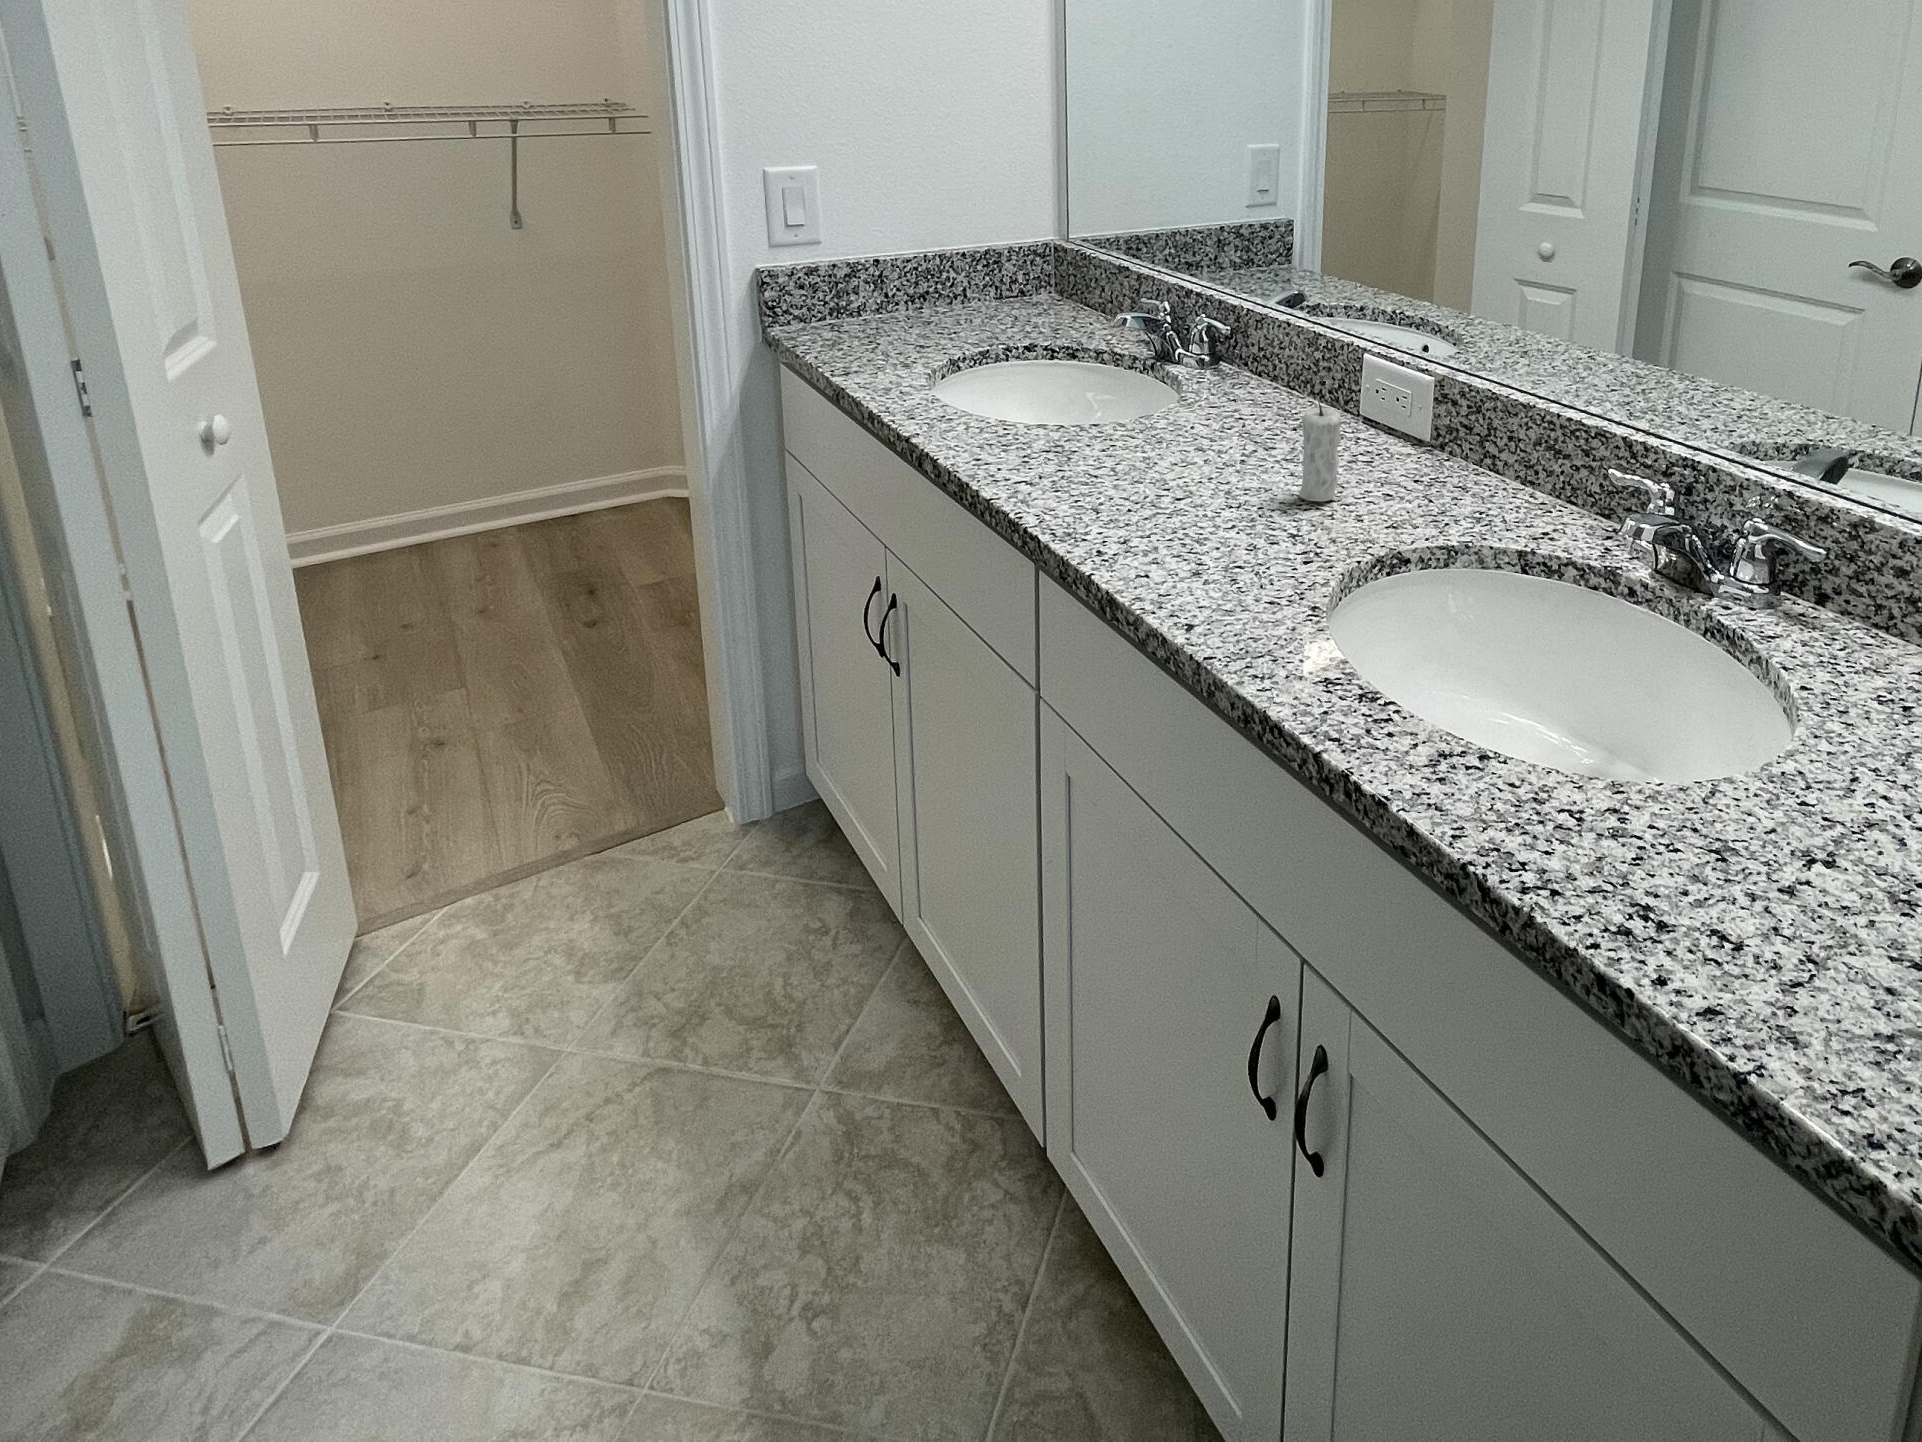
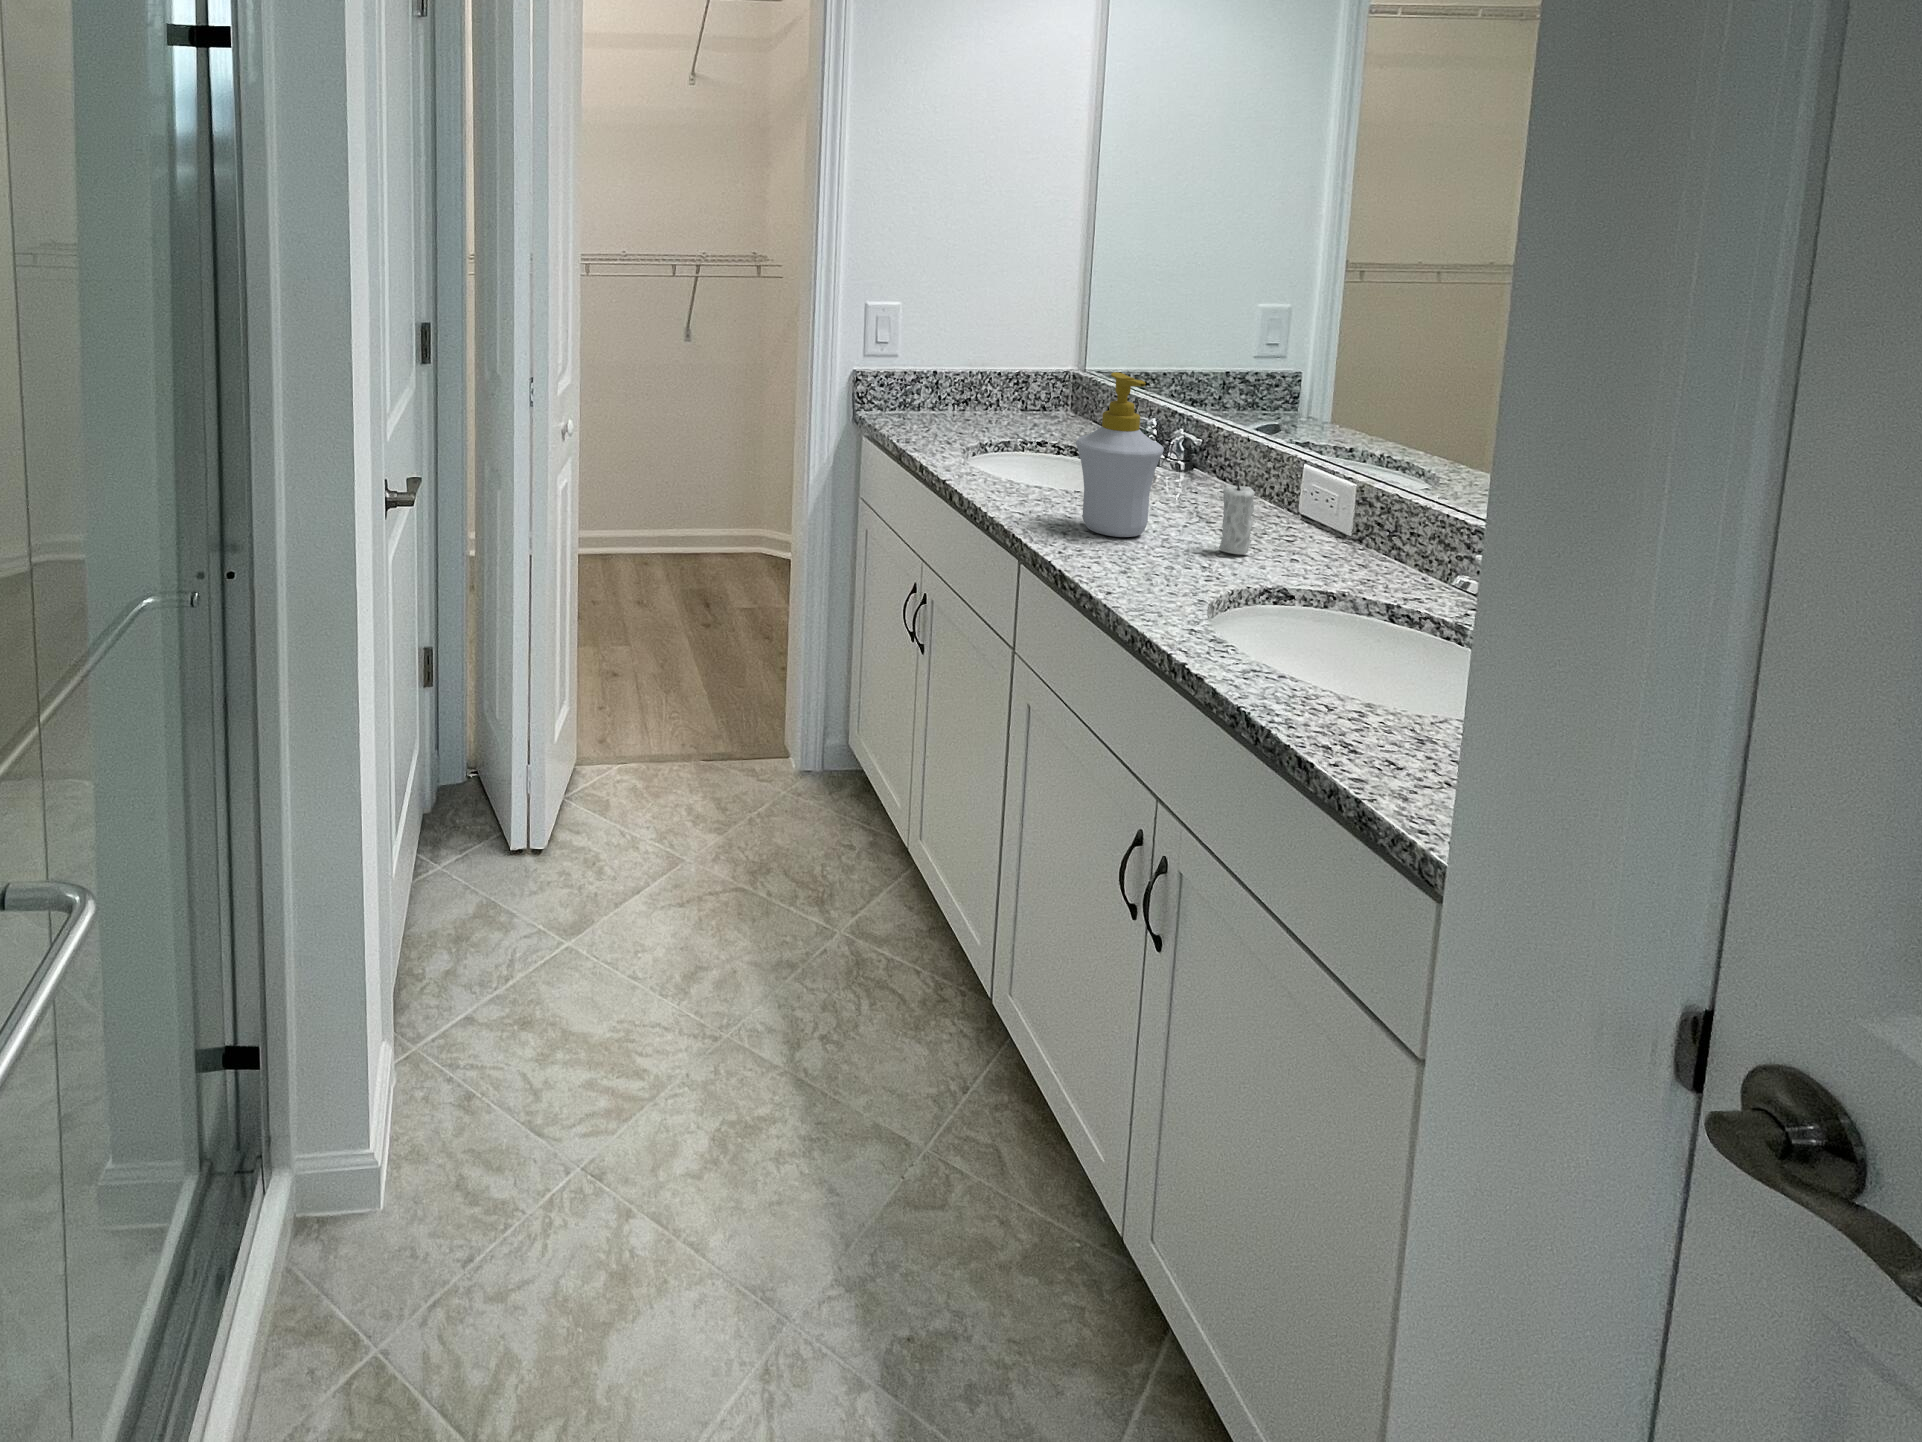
soap bottle: none [1105,265,1223,502] -> present [1076,372,1164,537]

